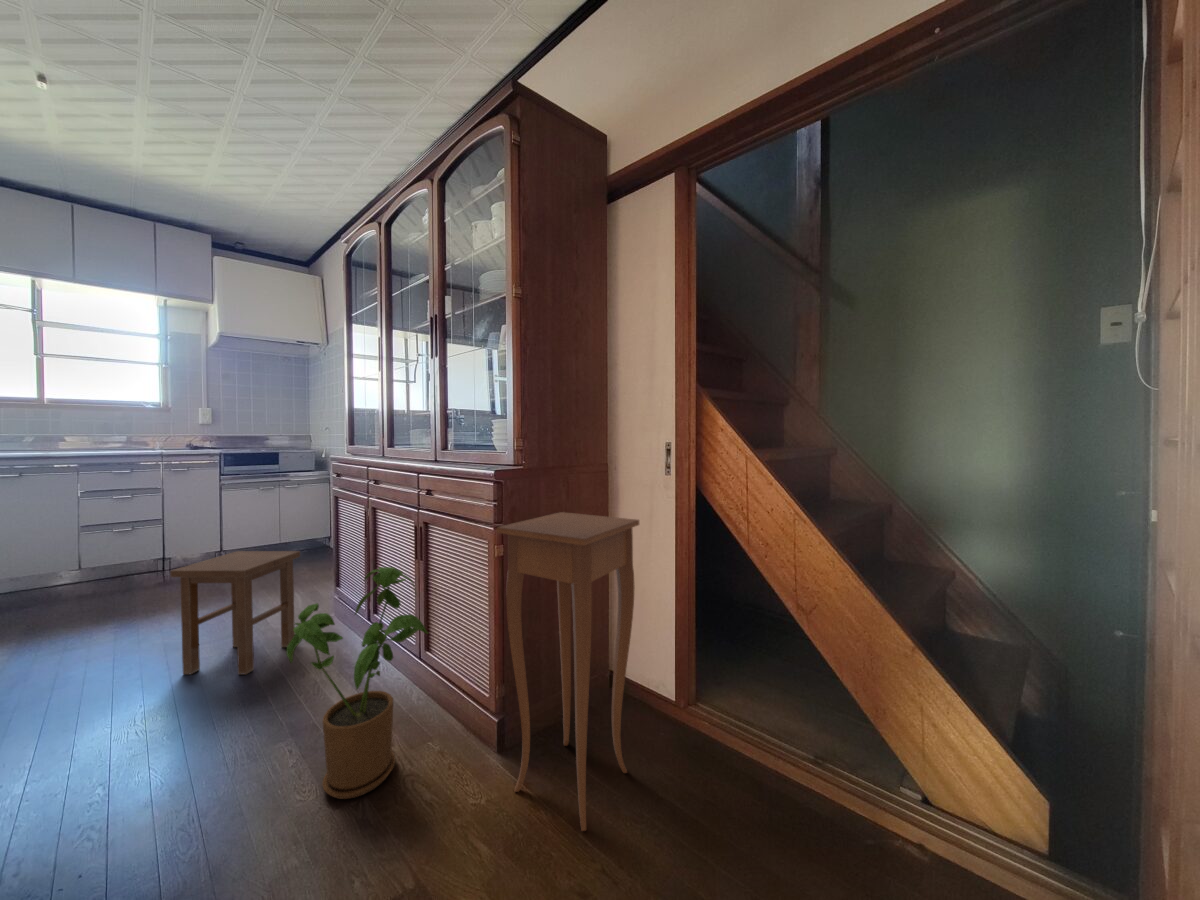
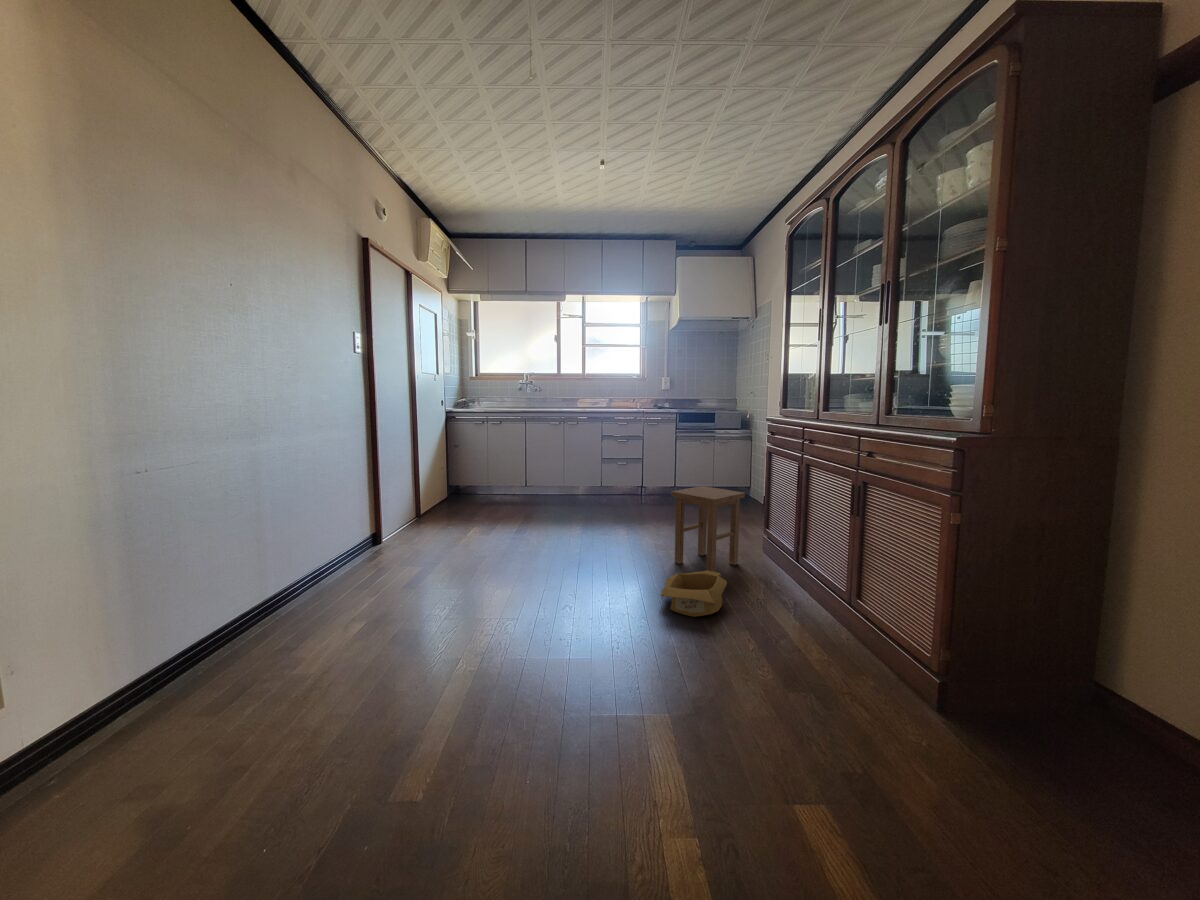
side table: present [497,512,639,831] -> none [955,487,1176,805]
house plant: present [287,567,428,799] -> none [763,511,876,678]
cardboard box: none [104,677,257,778] -> present [661,570,727,617]

